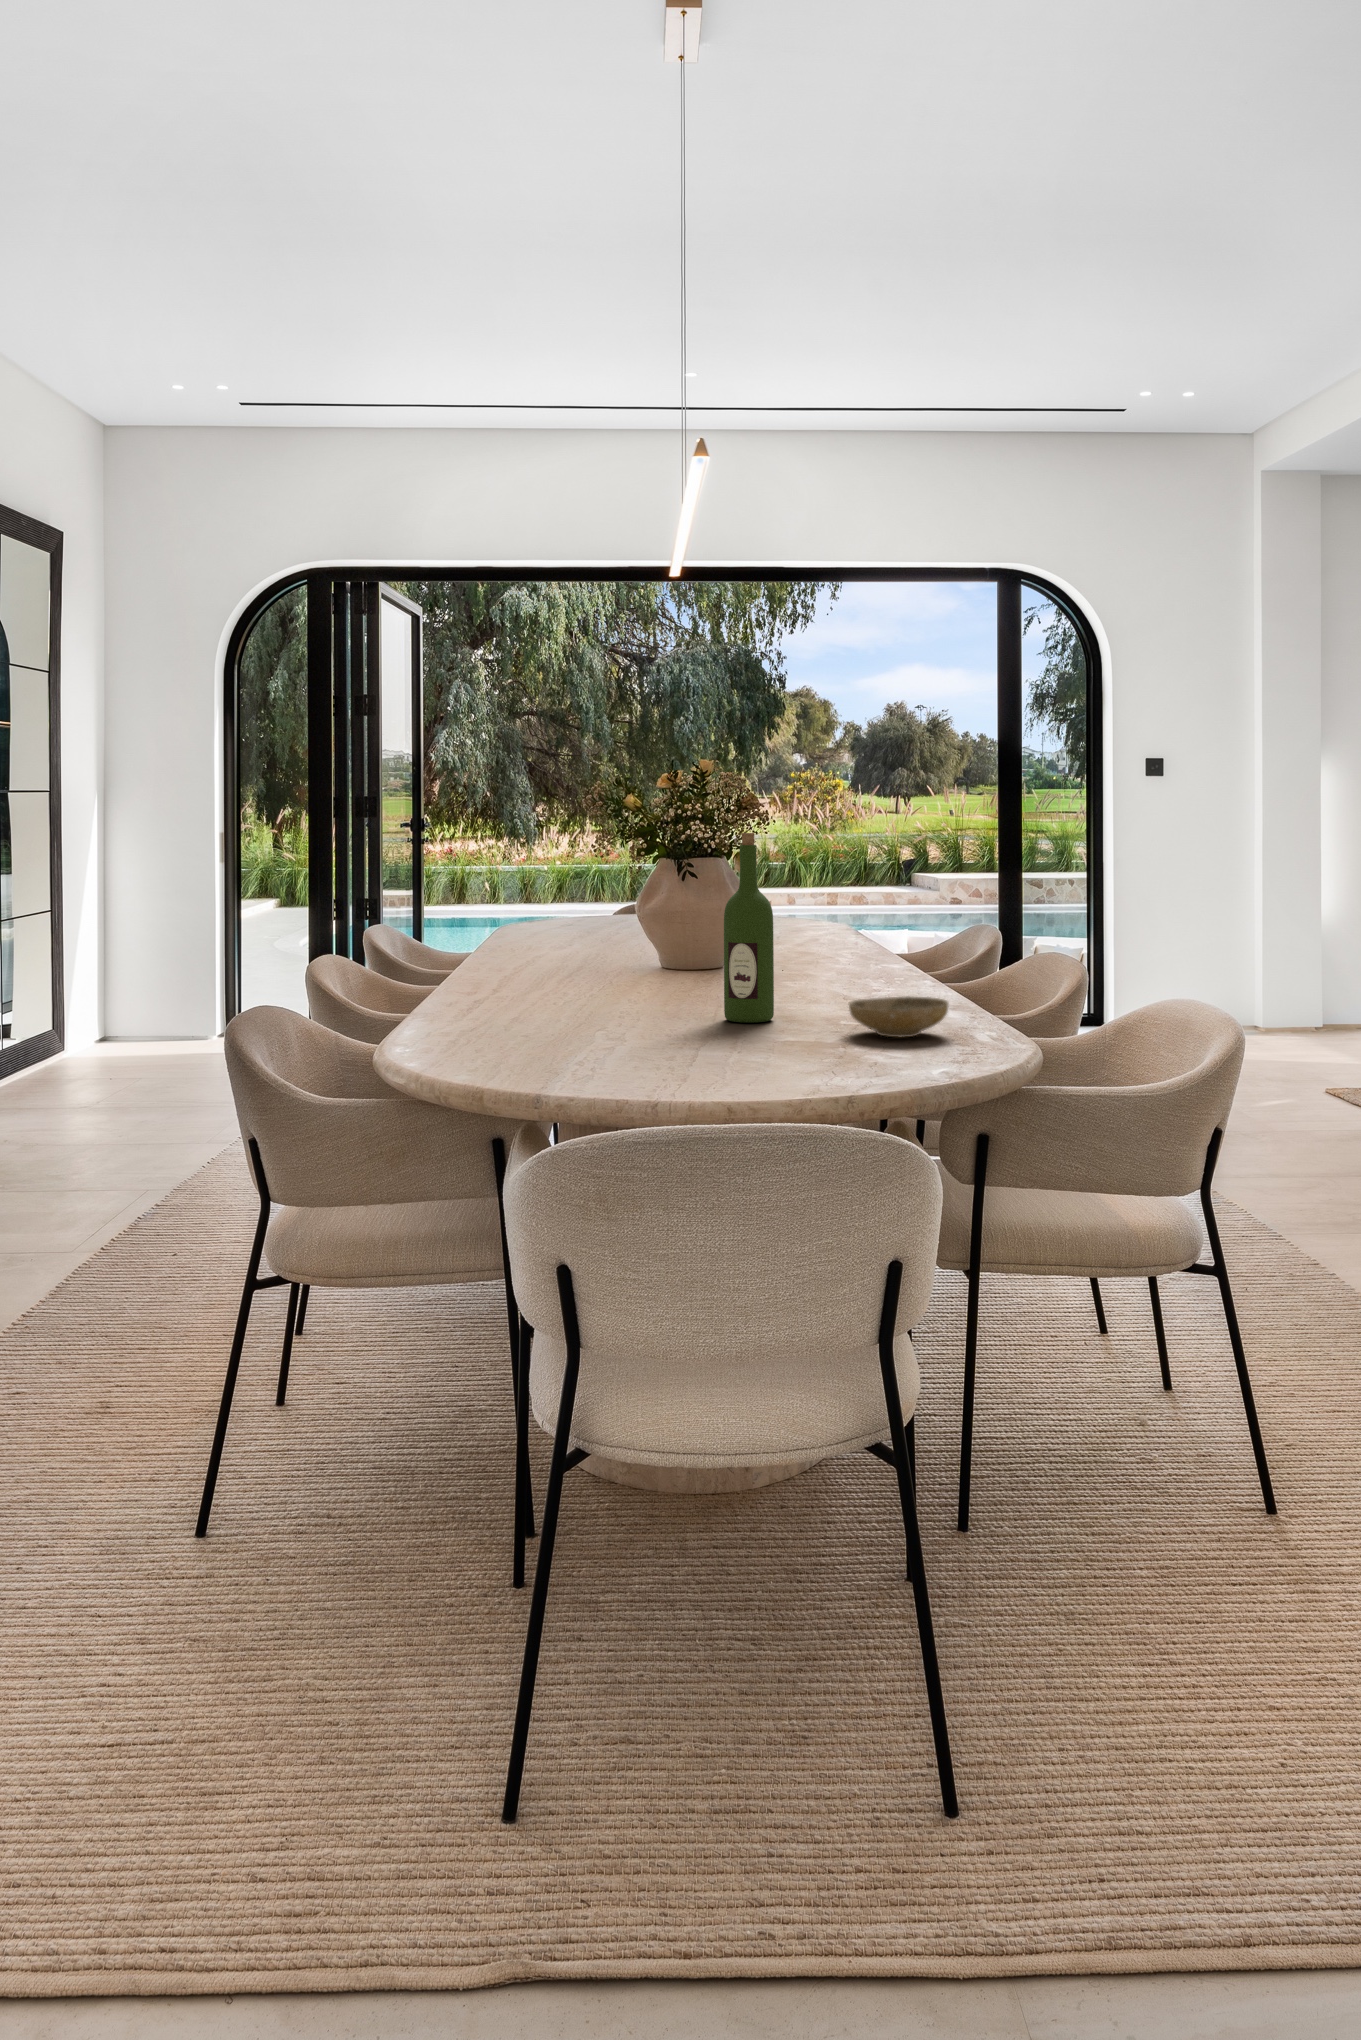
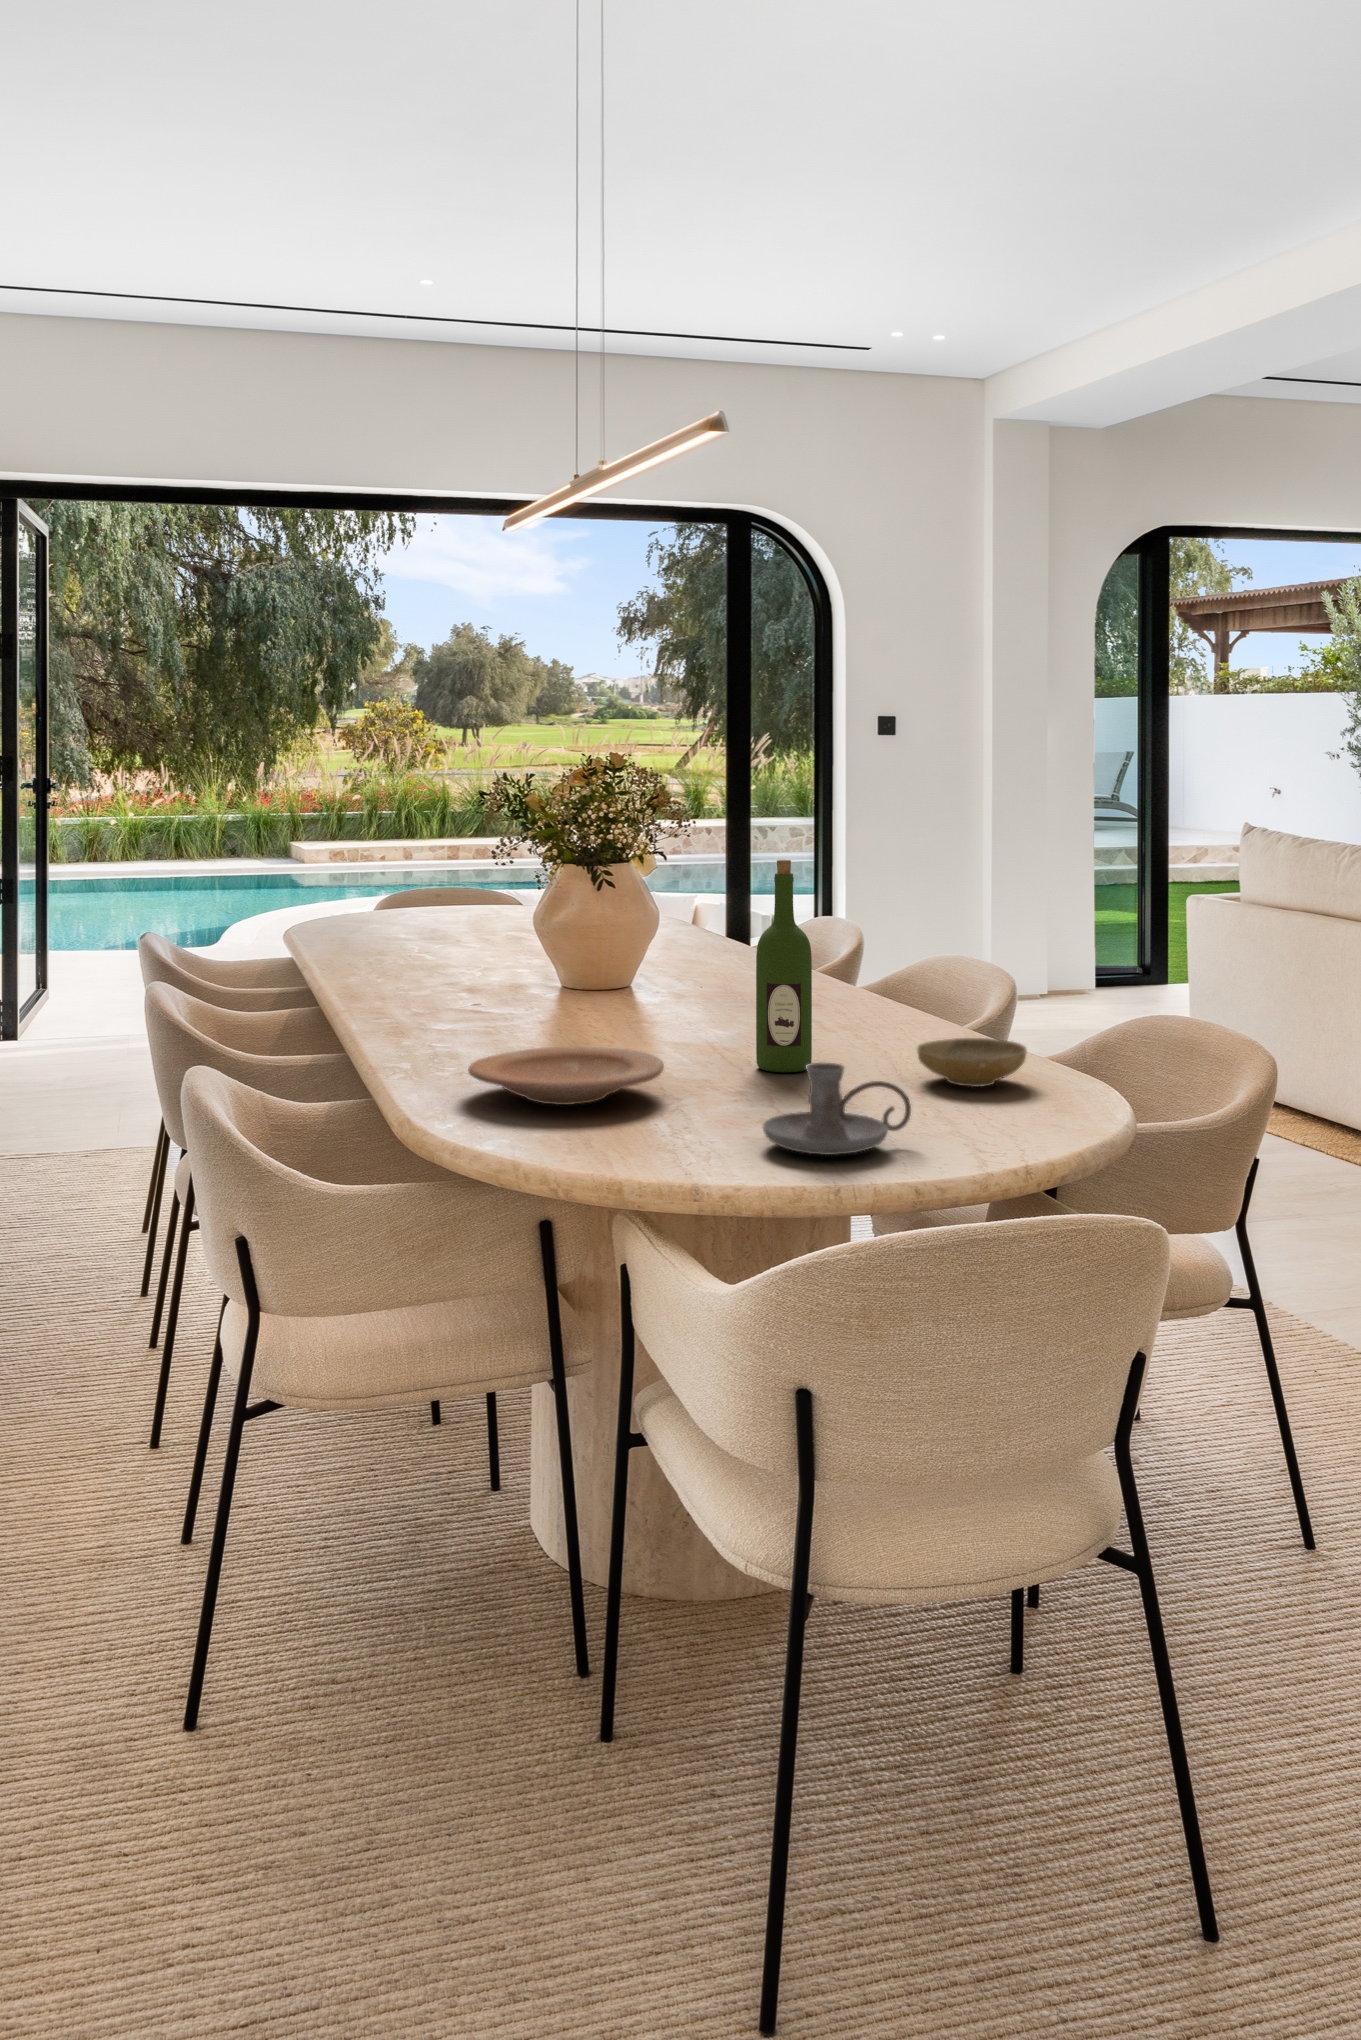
plate: none [442,992,612,1035] -> present [468,1046,664,1105]
candle holder: none [626,995,763,1073] -> present [763,1063,911,1155]

